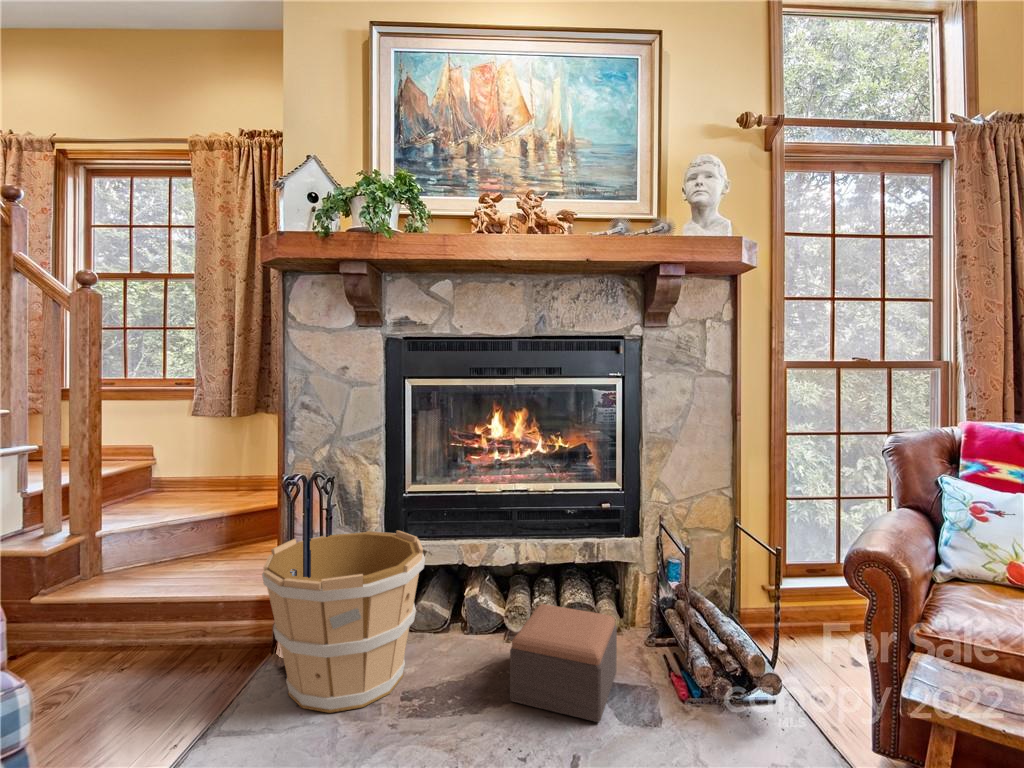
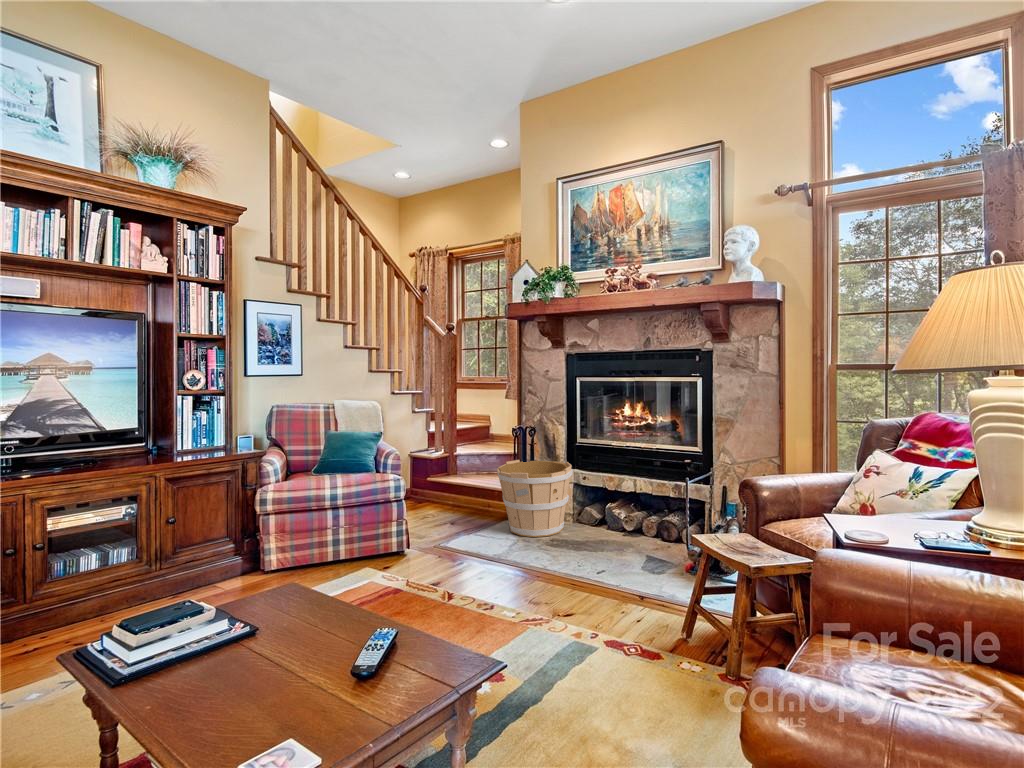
footstool: present [510,604,617,722] -> none [596,510,664,564]

